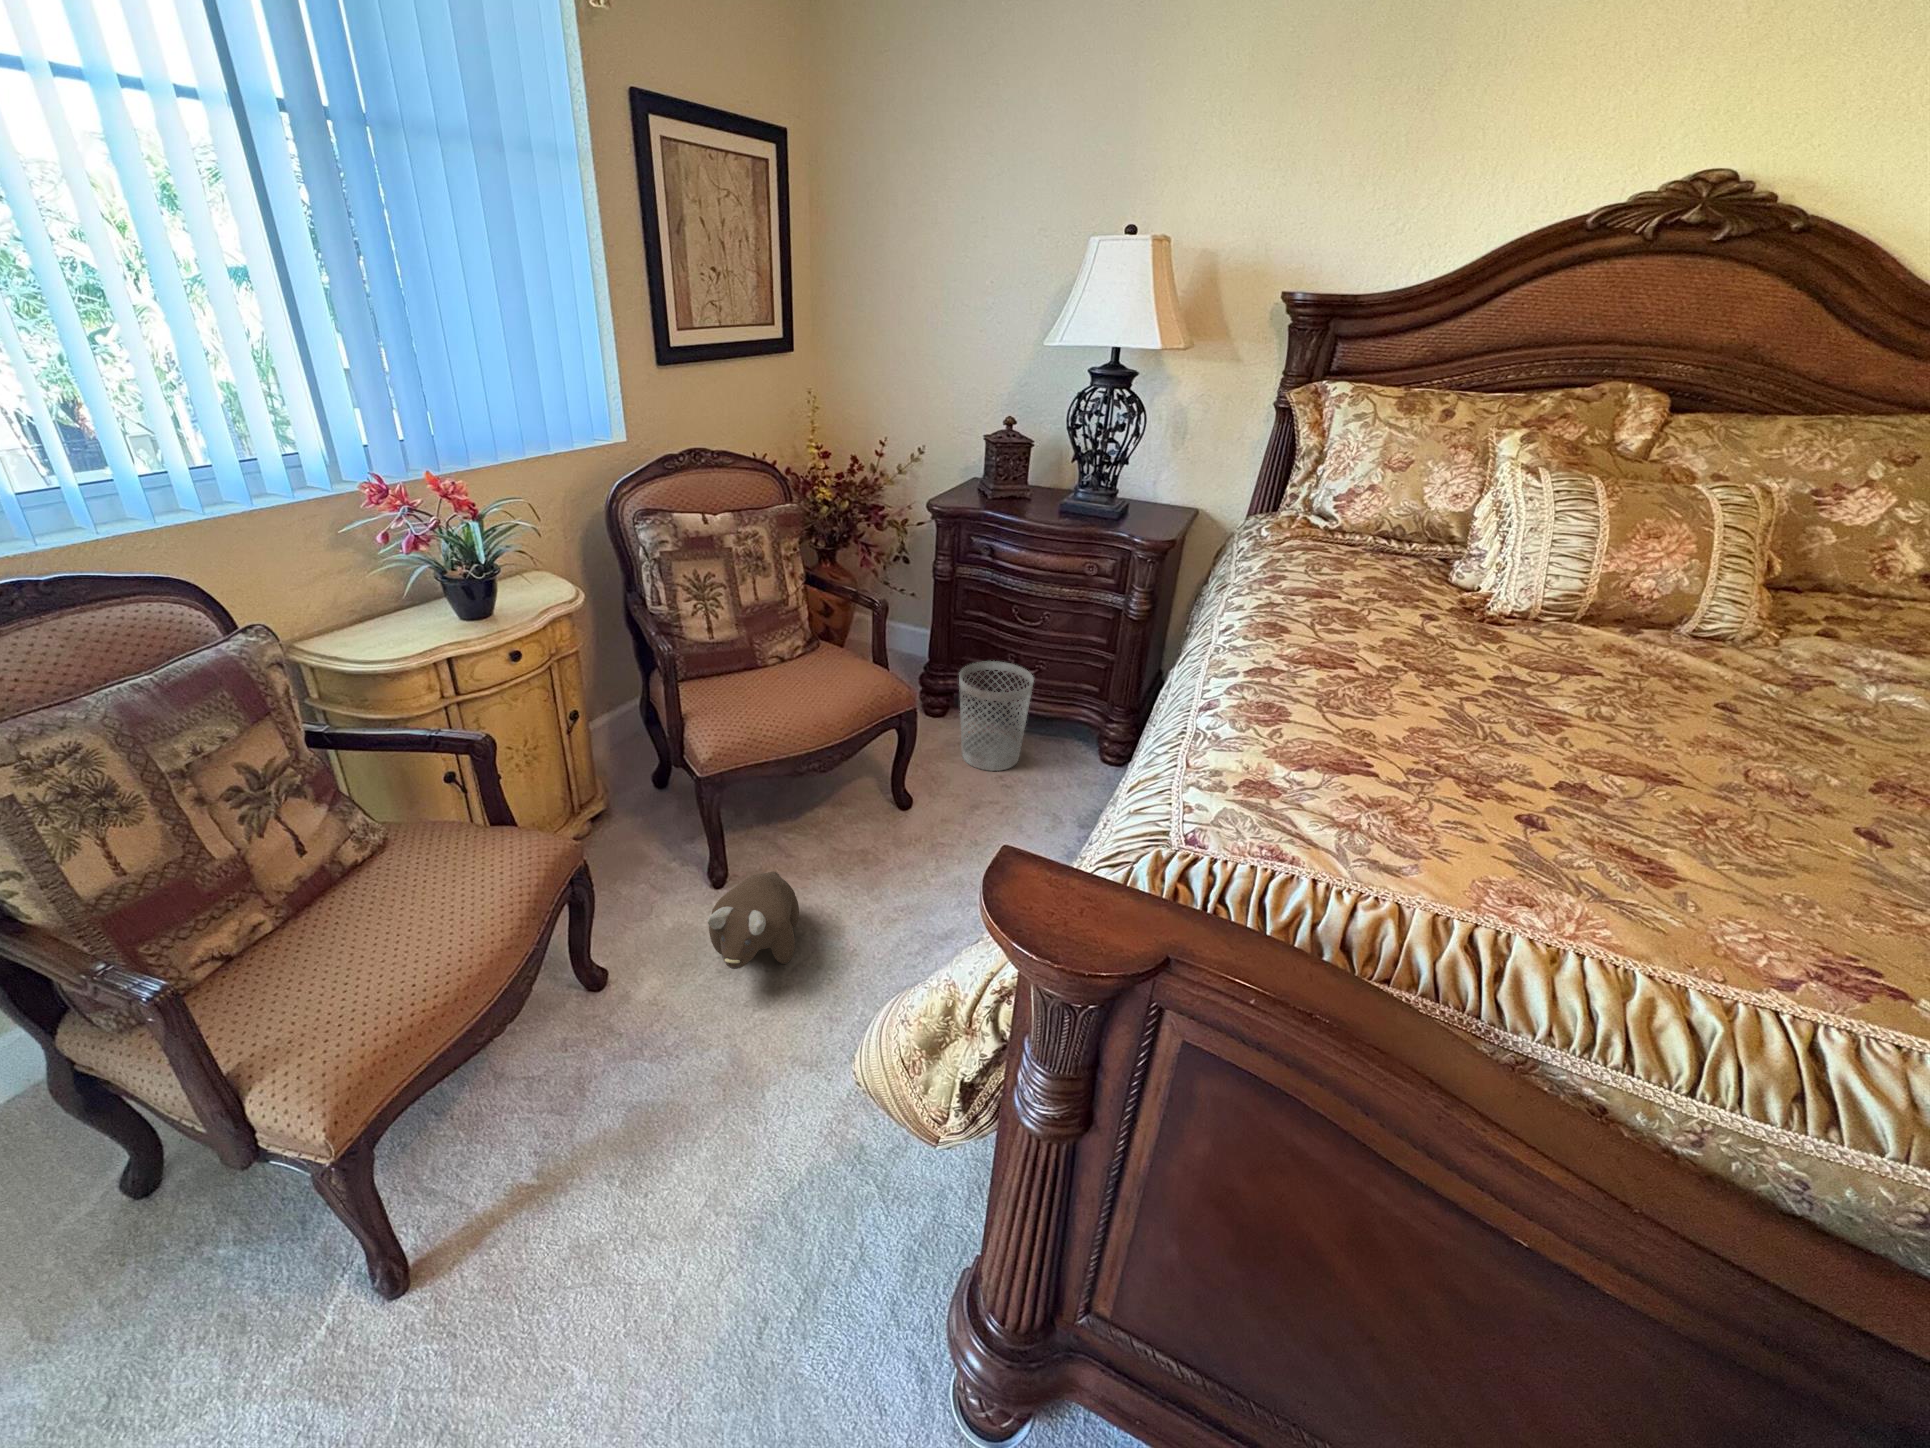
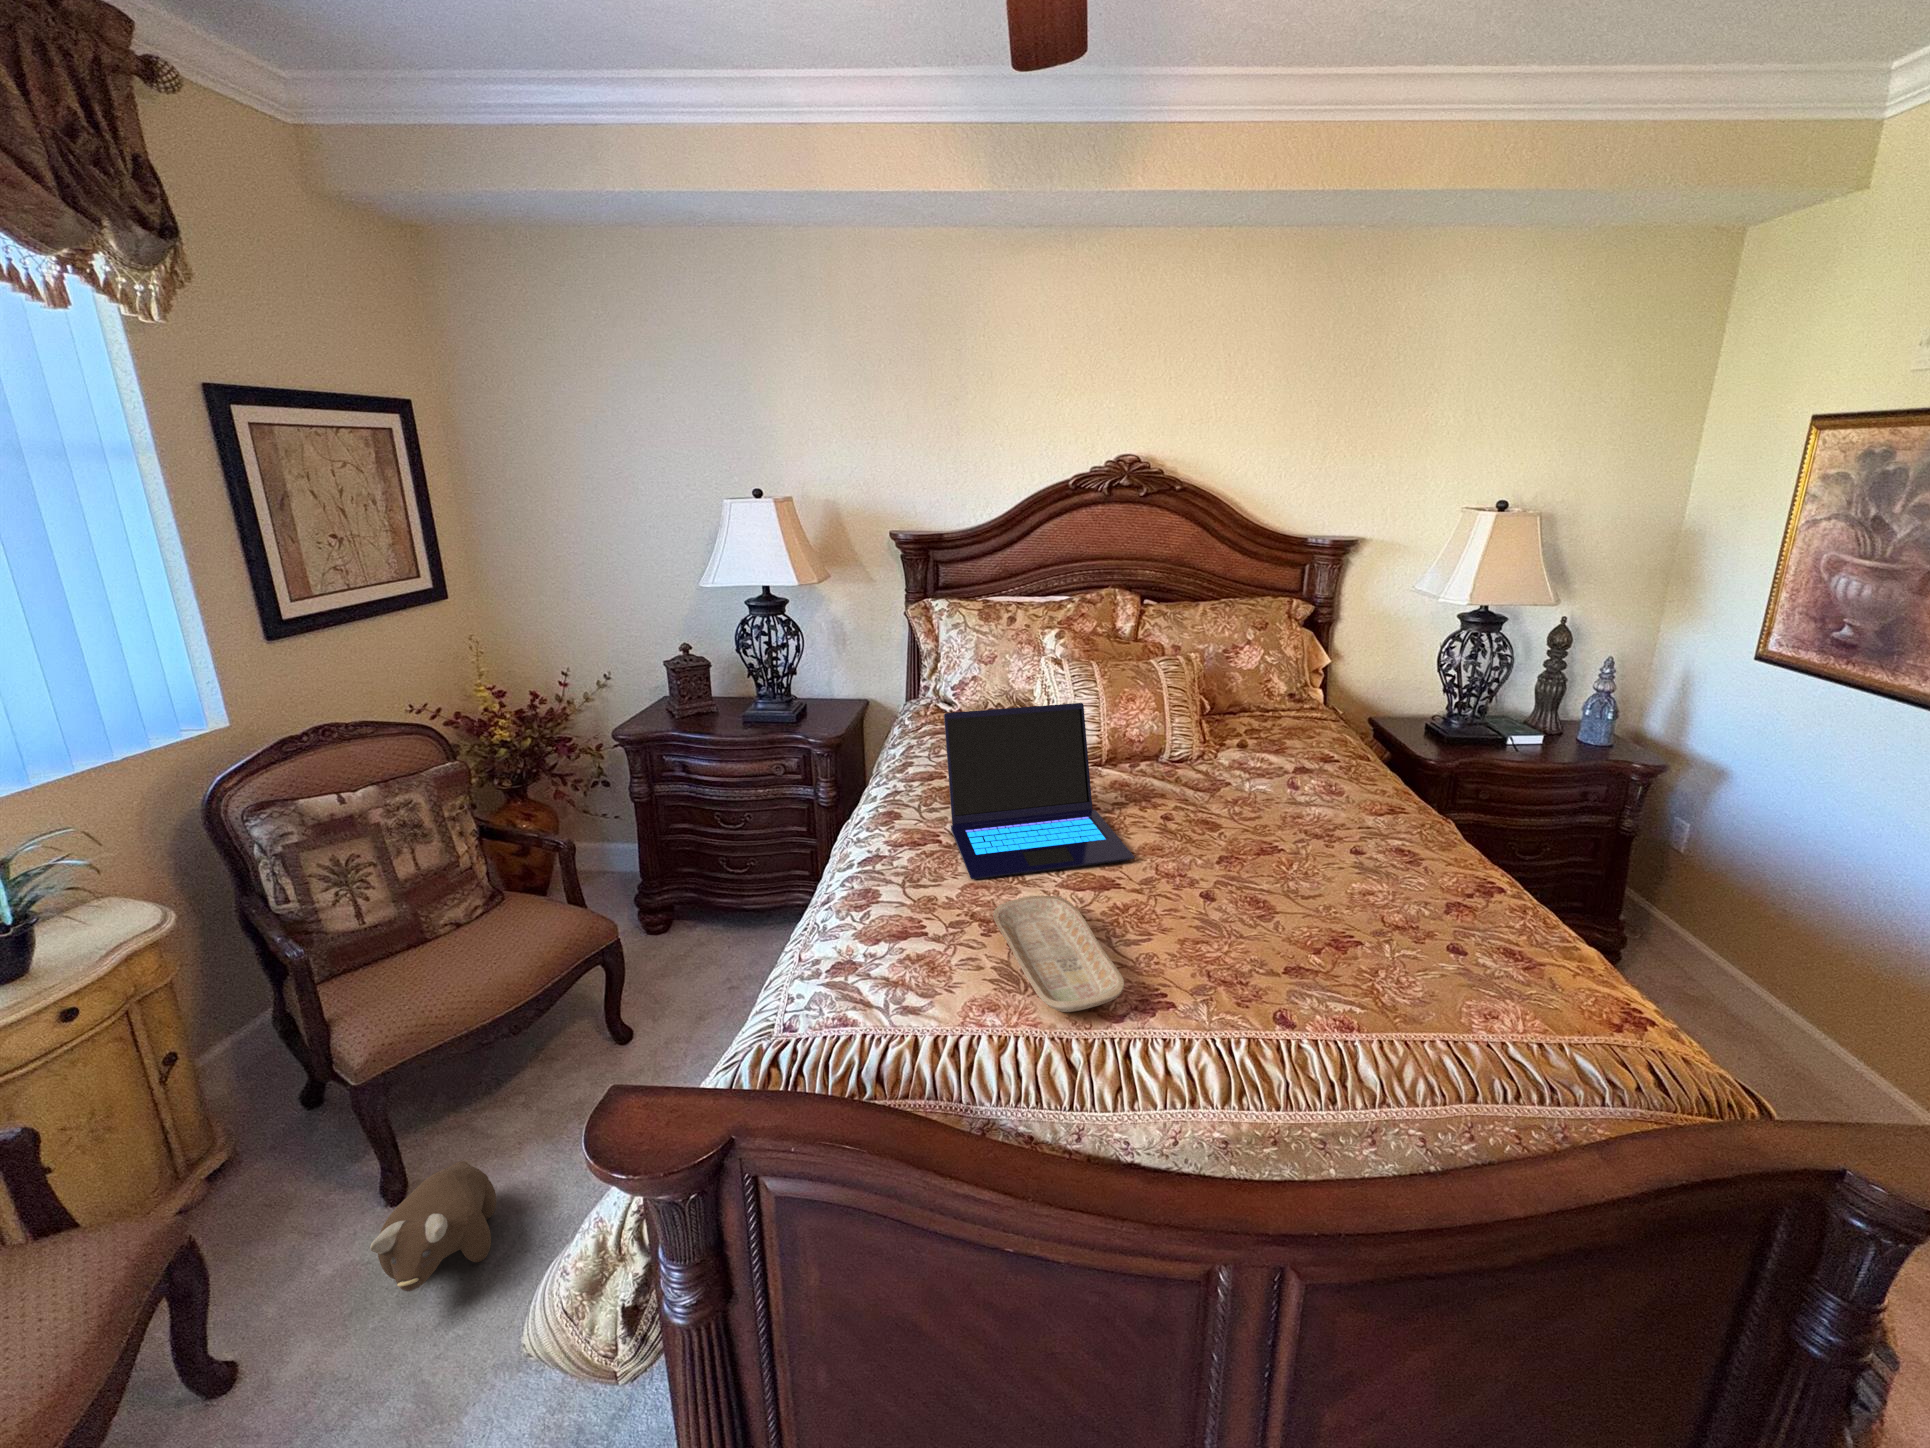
laptop: none [1370,501,1698,752] -> present [944,703,1135,879]
wastebasket: present [959,661,1034,771] -> none [666,868,742,978]
tray: none [1492,762,1791,951] -> present [993,896,1124,1012]

